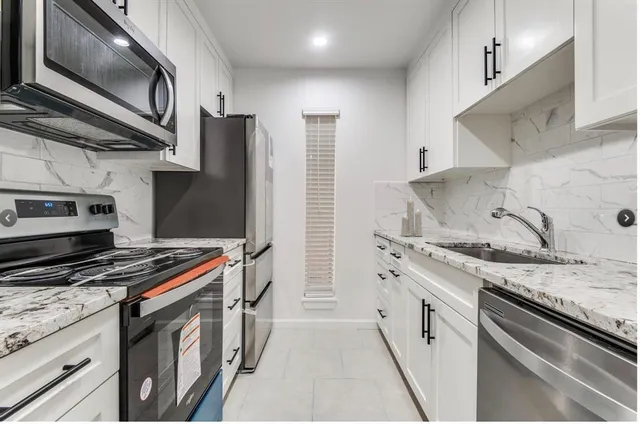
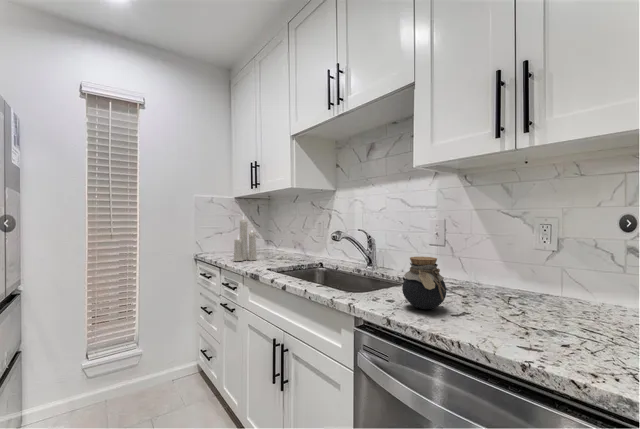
jar: none [532,225,587,278] -> present [402,257,446,309]

